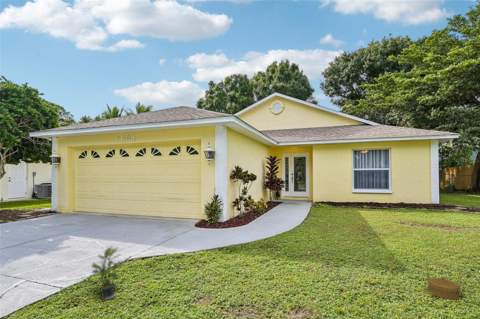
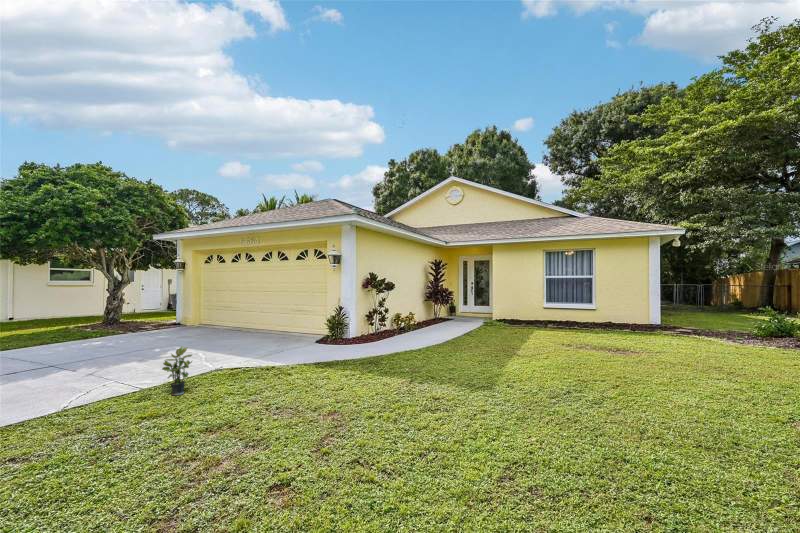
basket: present [426,262,461,299] -> none [492,372,521,410]

